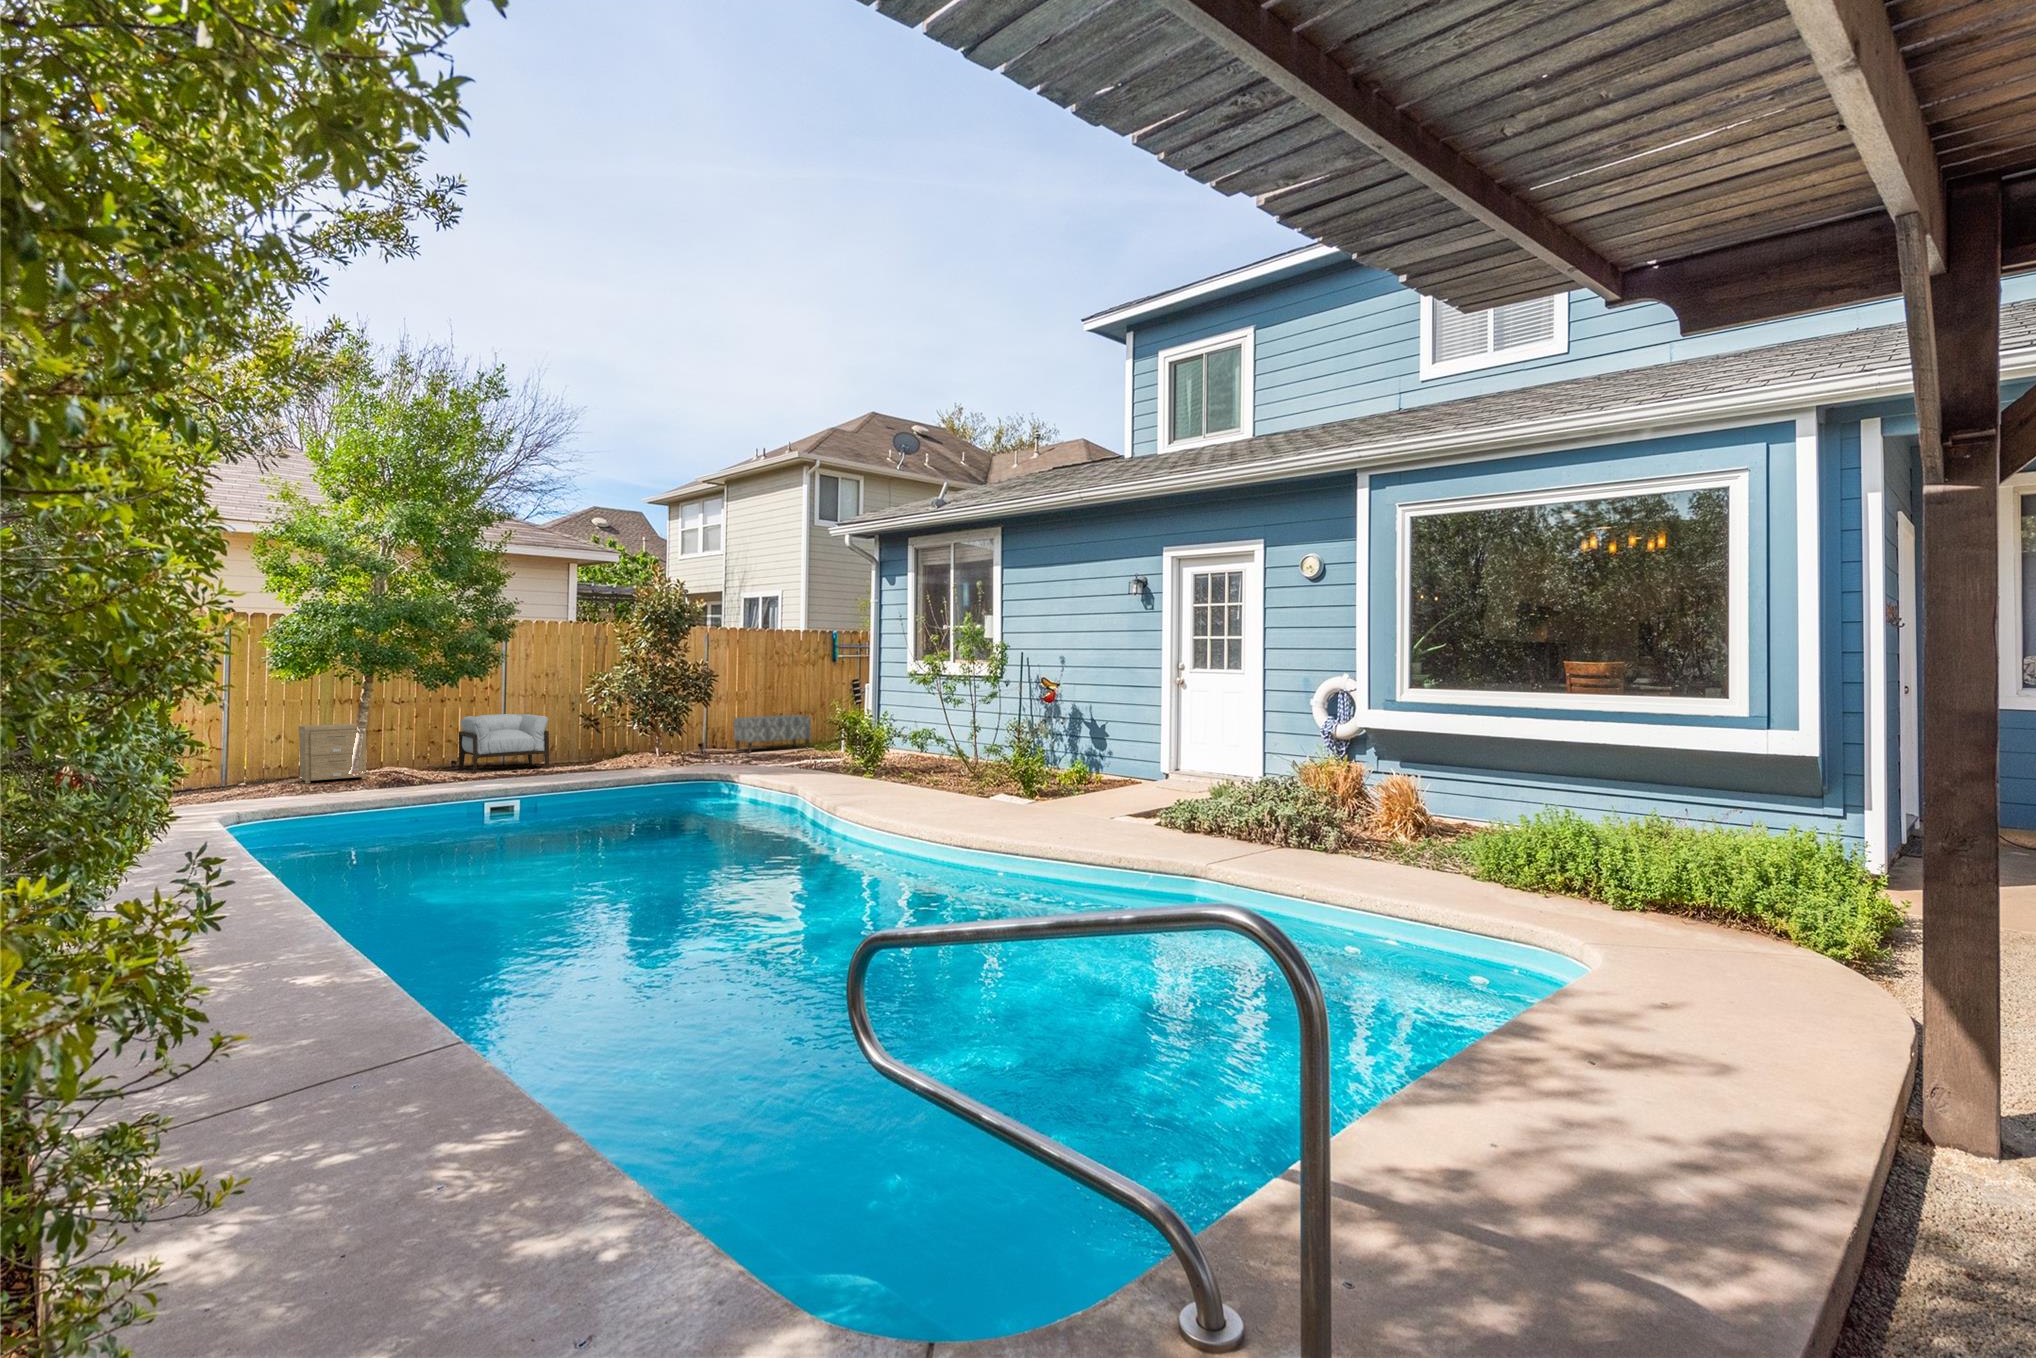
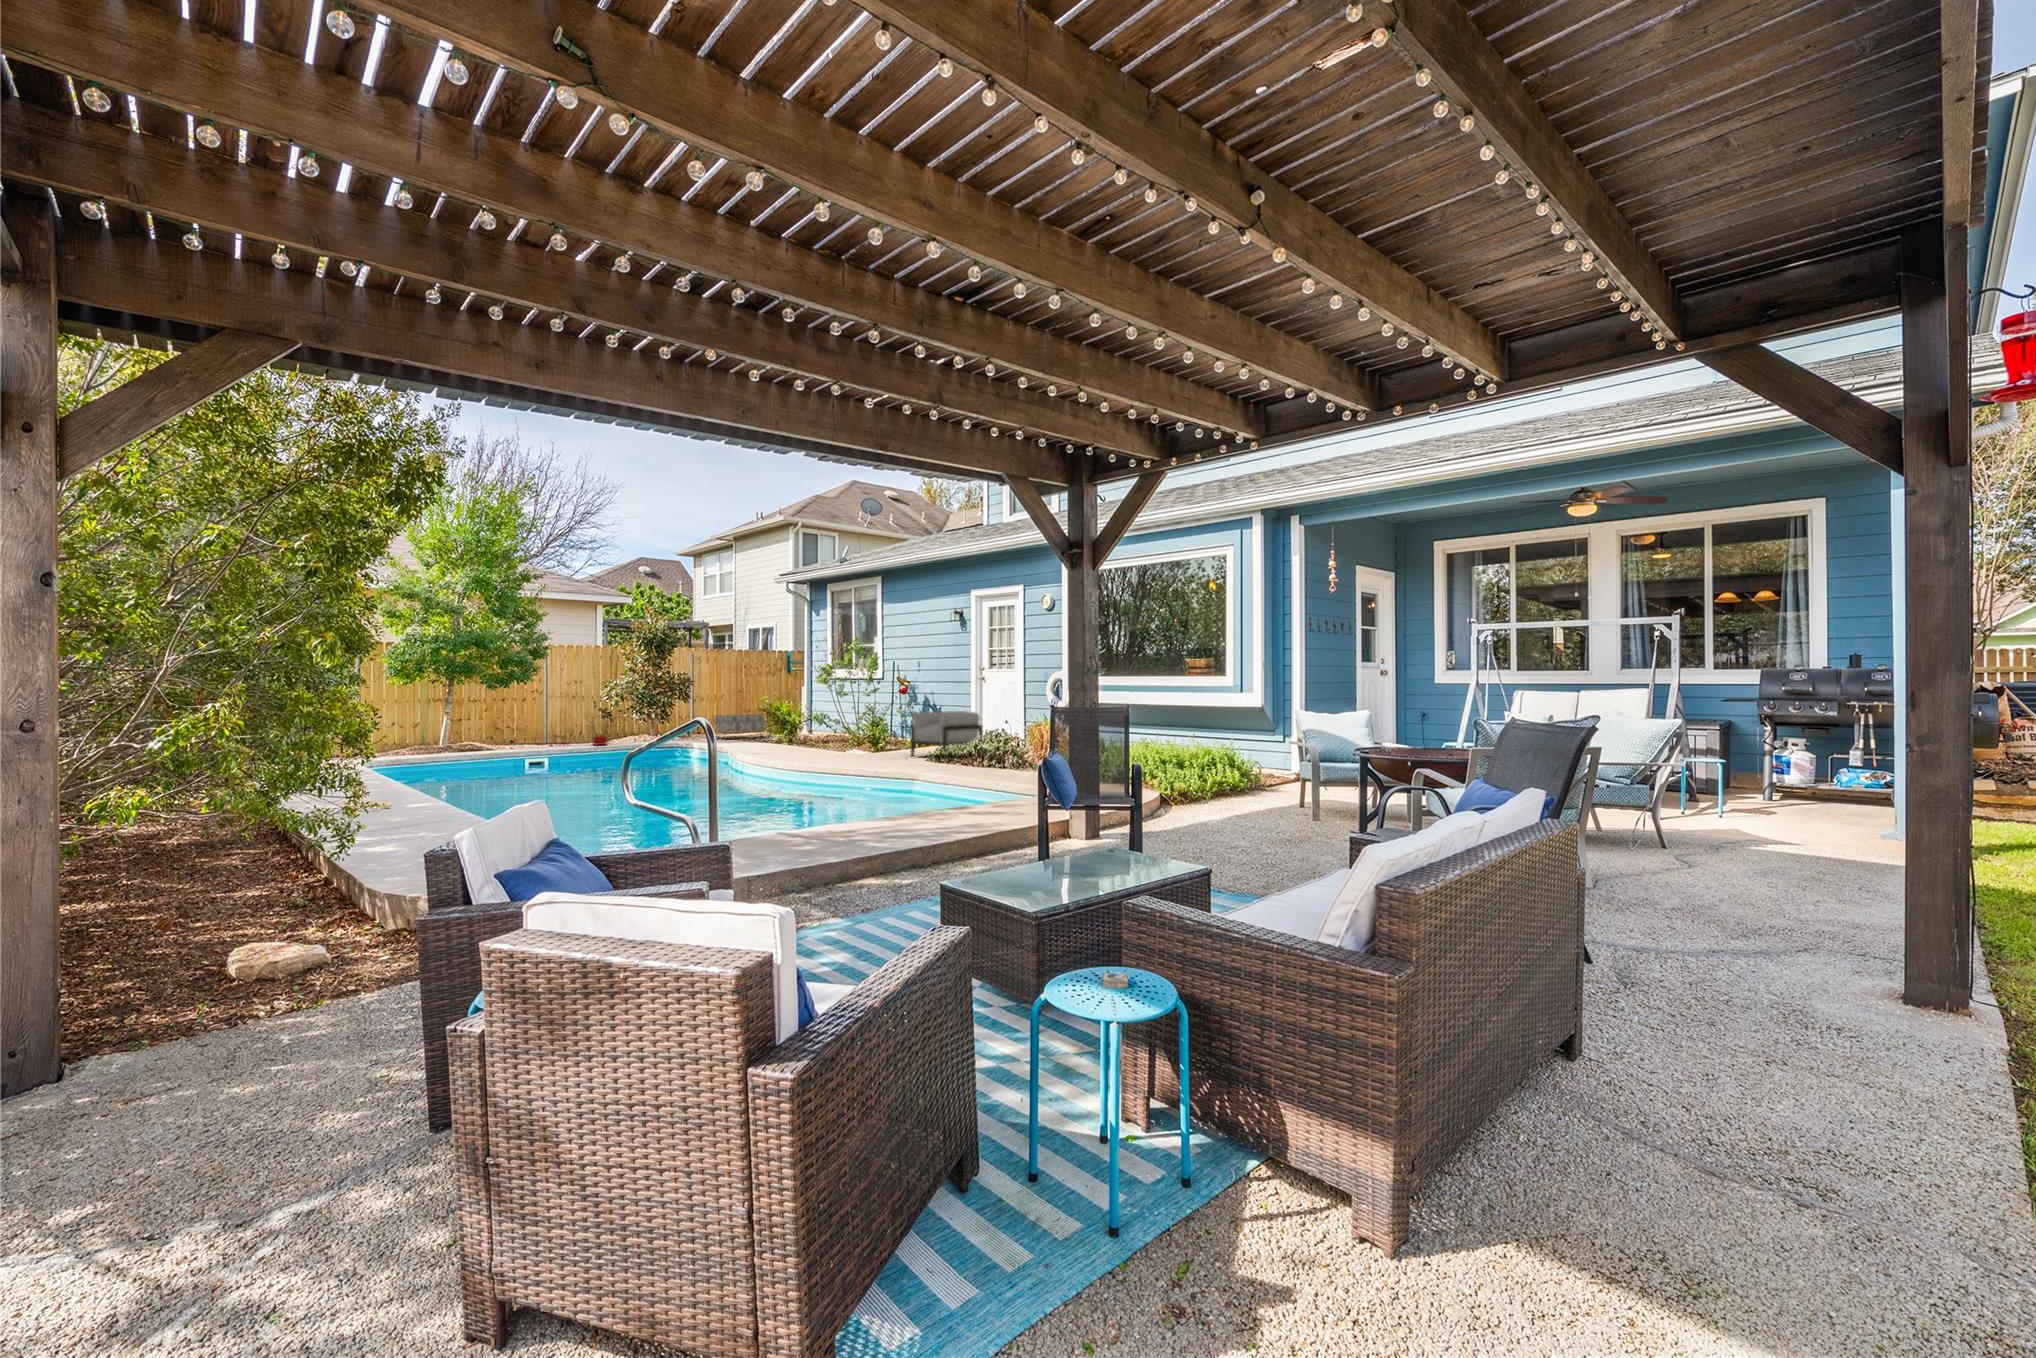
armchair: present [459,714,549,774] -> present [910,711,983,758]
decorative plant: none [556,715,612,762] -> present [590,715,608,745]
side table: present [299,723,366,784] -> none [404,716,448,755]

